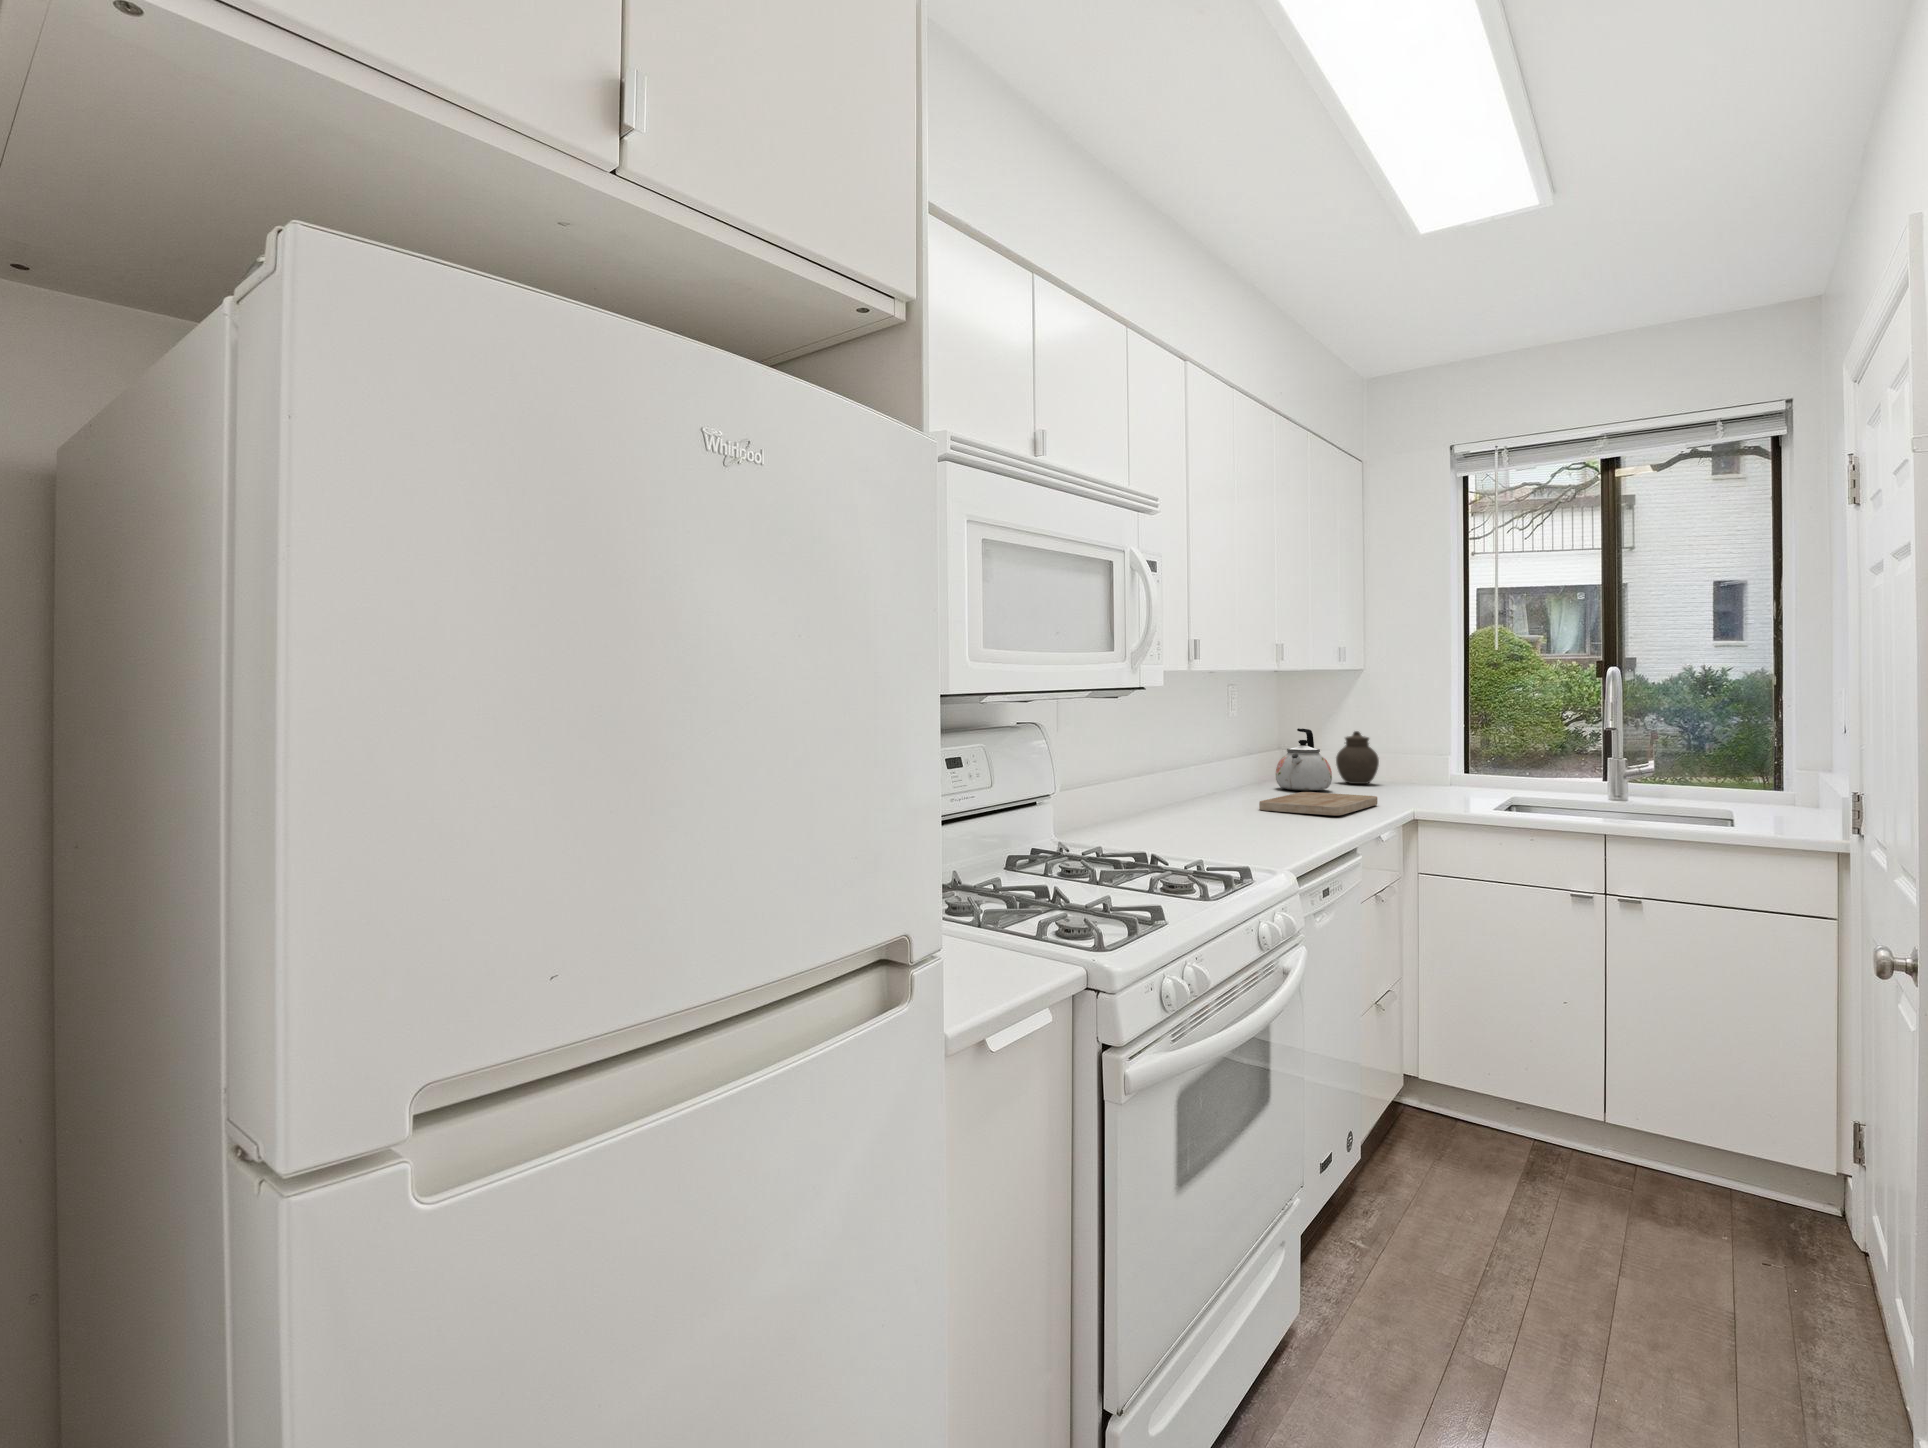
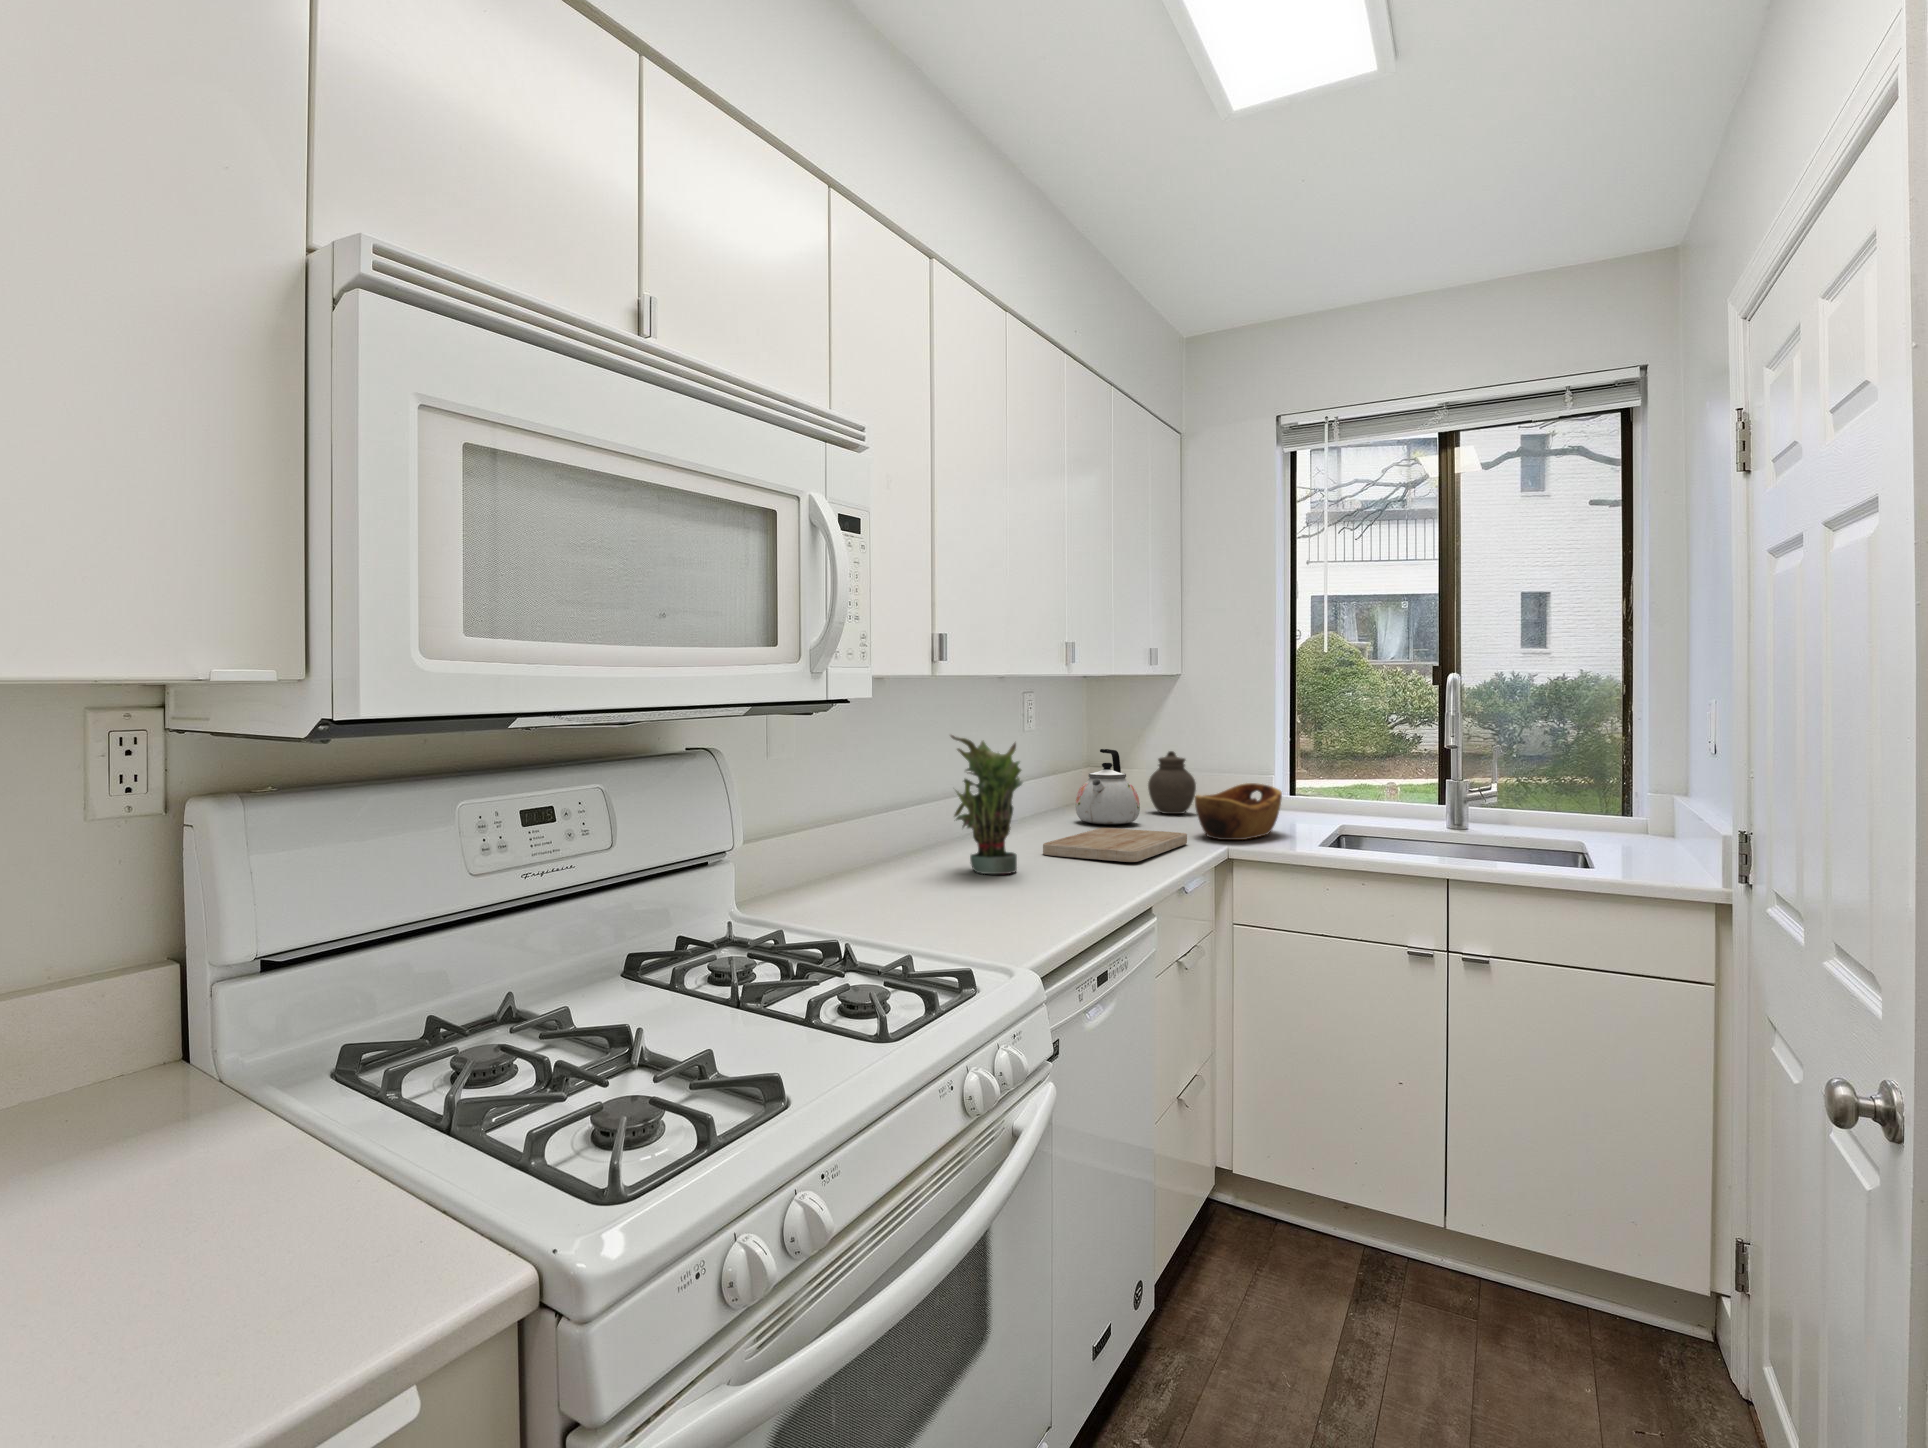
potted plant: none [1191,714,1250,821] -> present [951,735,1023,874]
wooden bowl: none [1382,757,1459,803] -> present [1195,783,1282,840]

